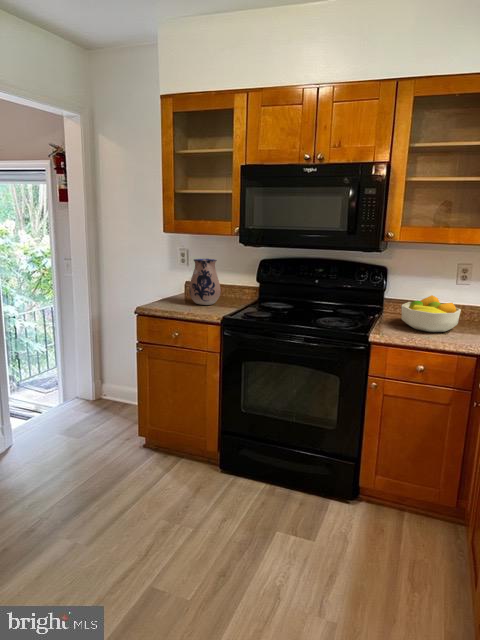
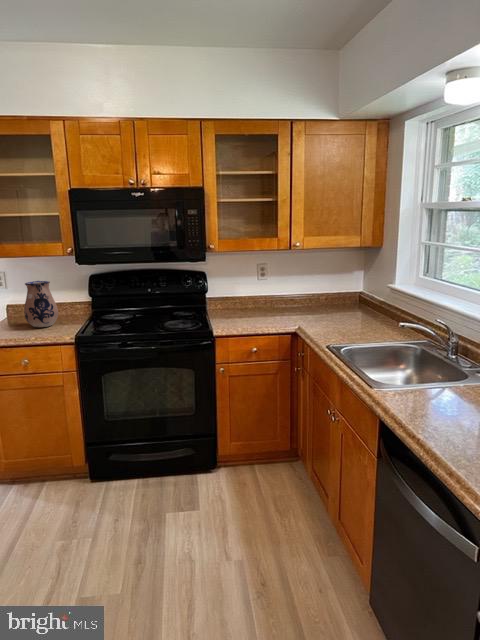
fruit bowl: present [401,295,461,332] -> none [228,291,271,321]

